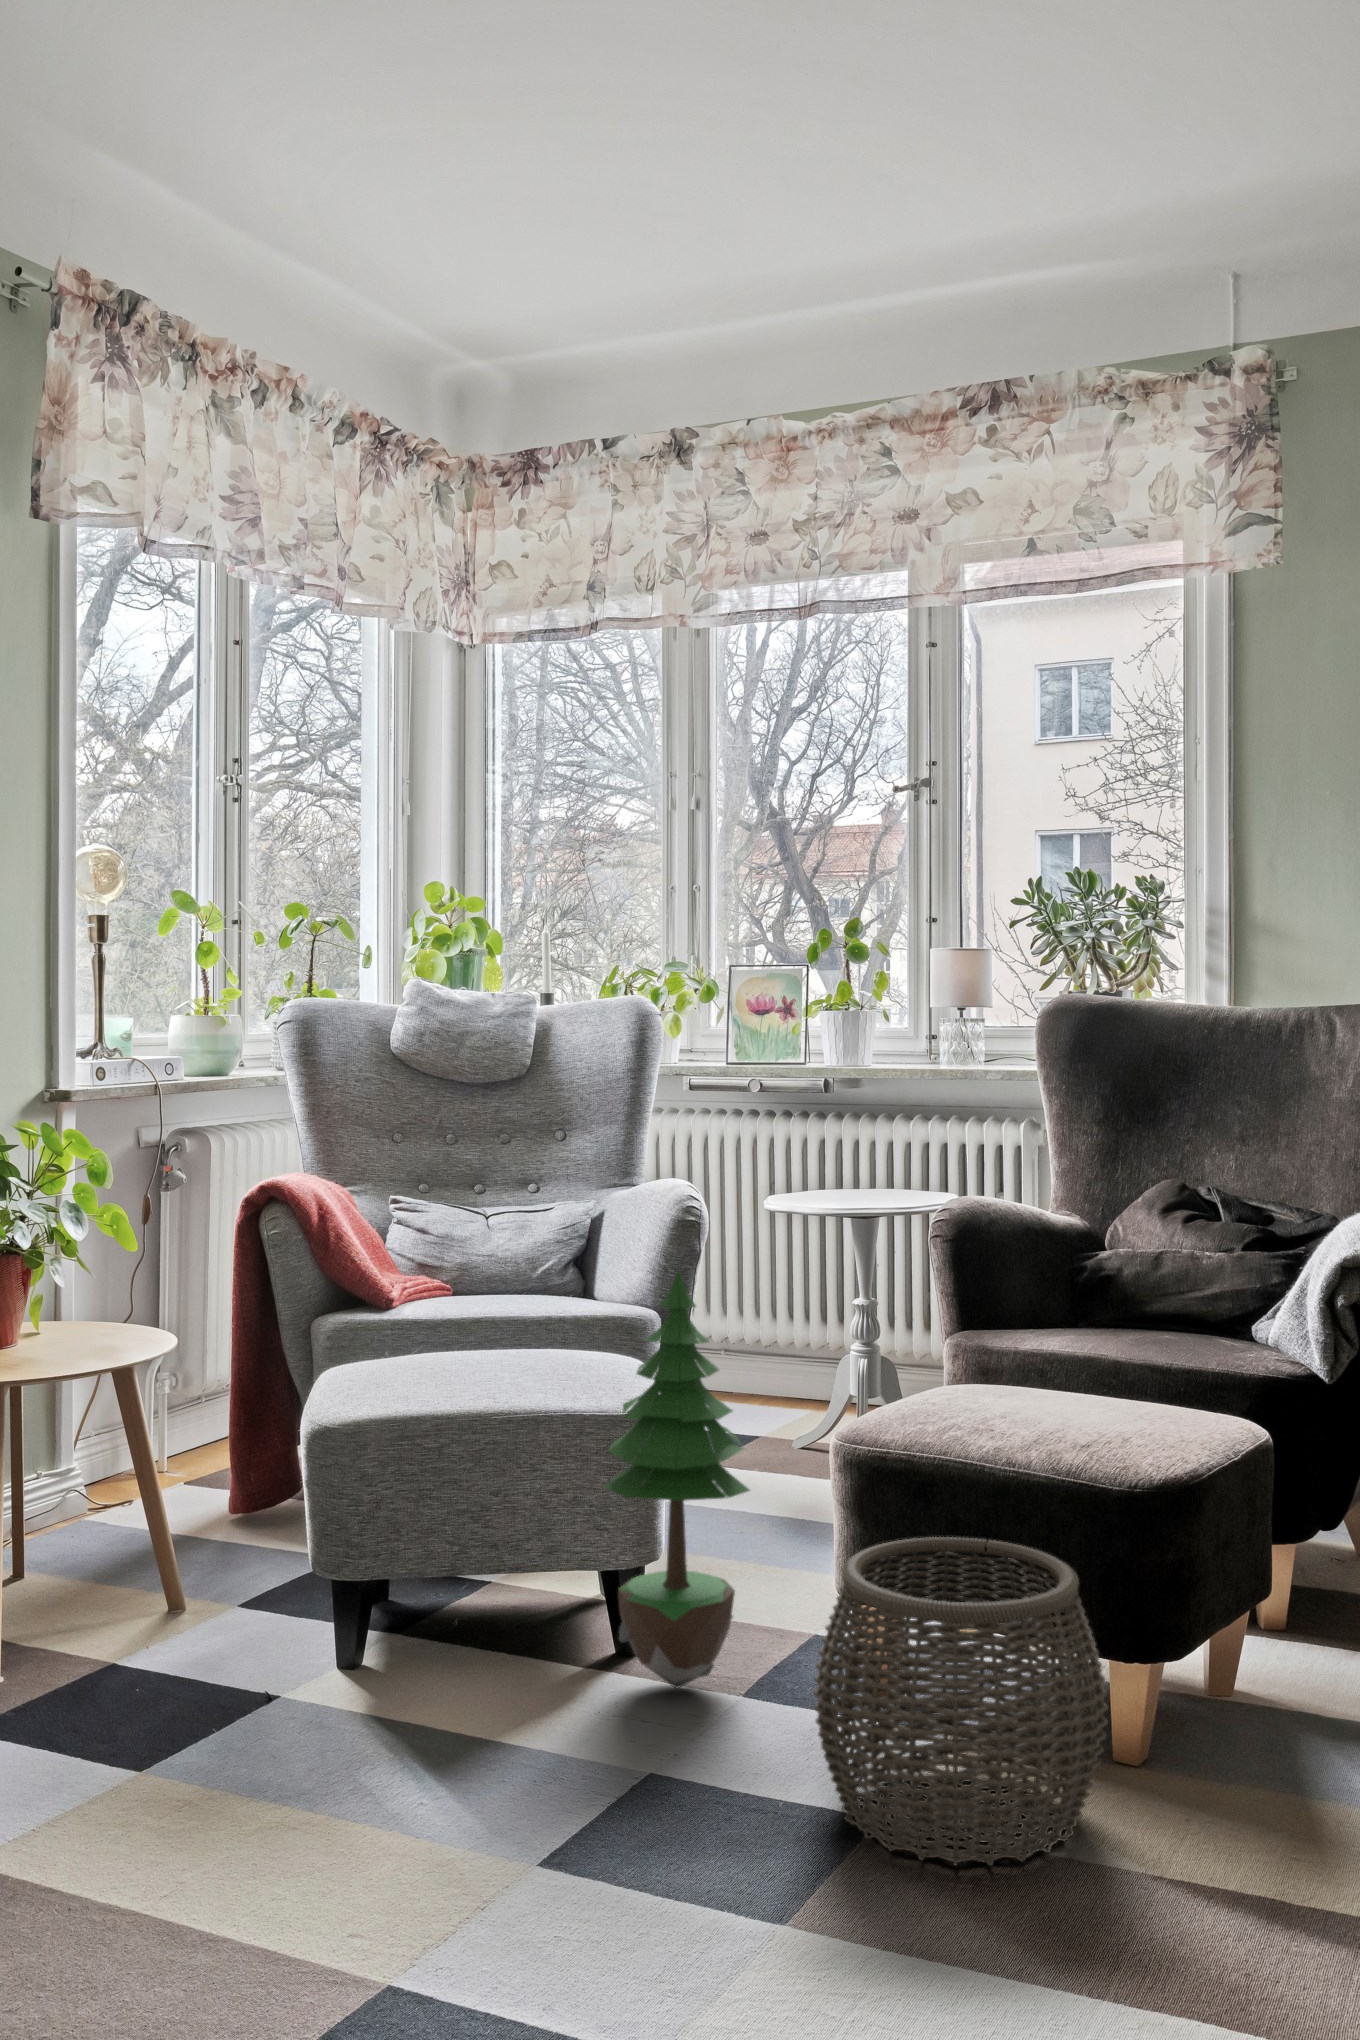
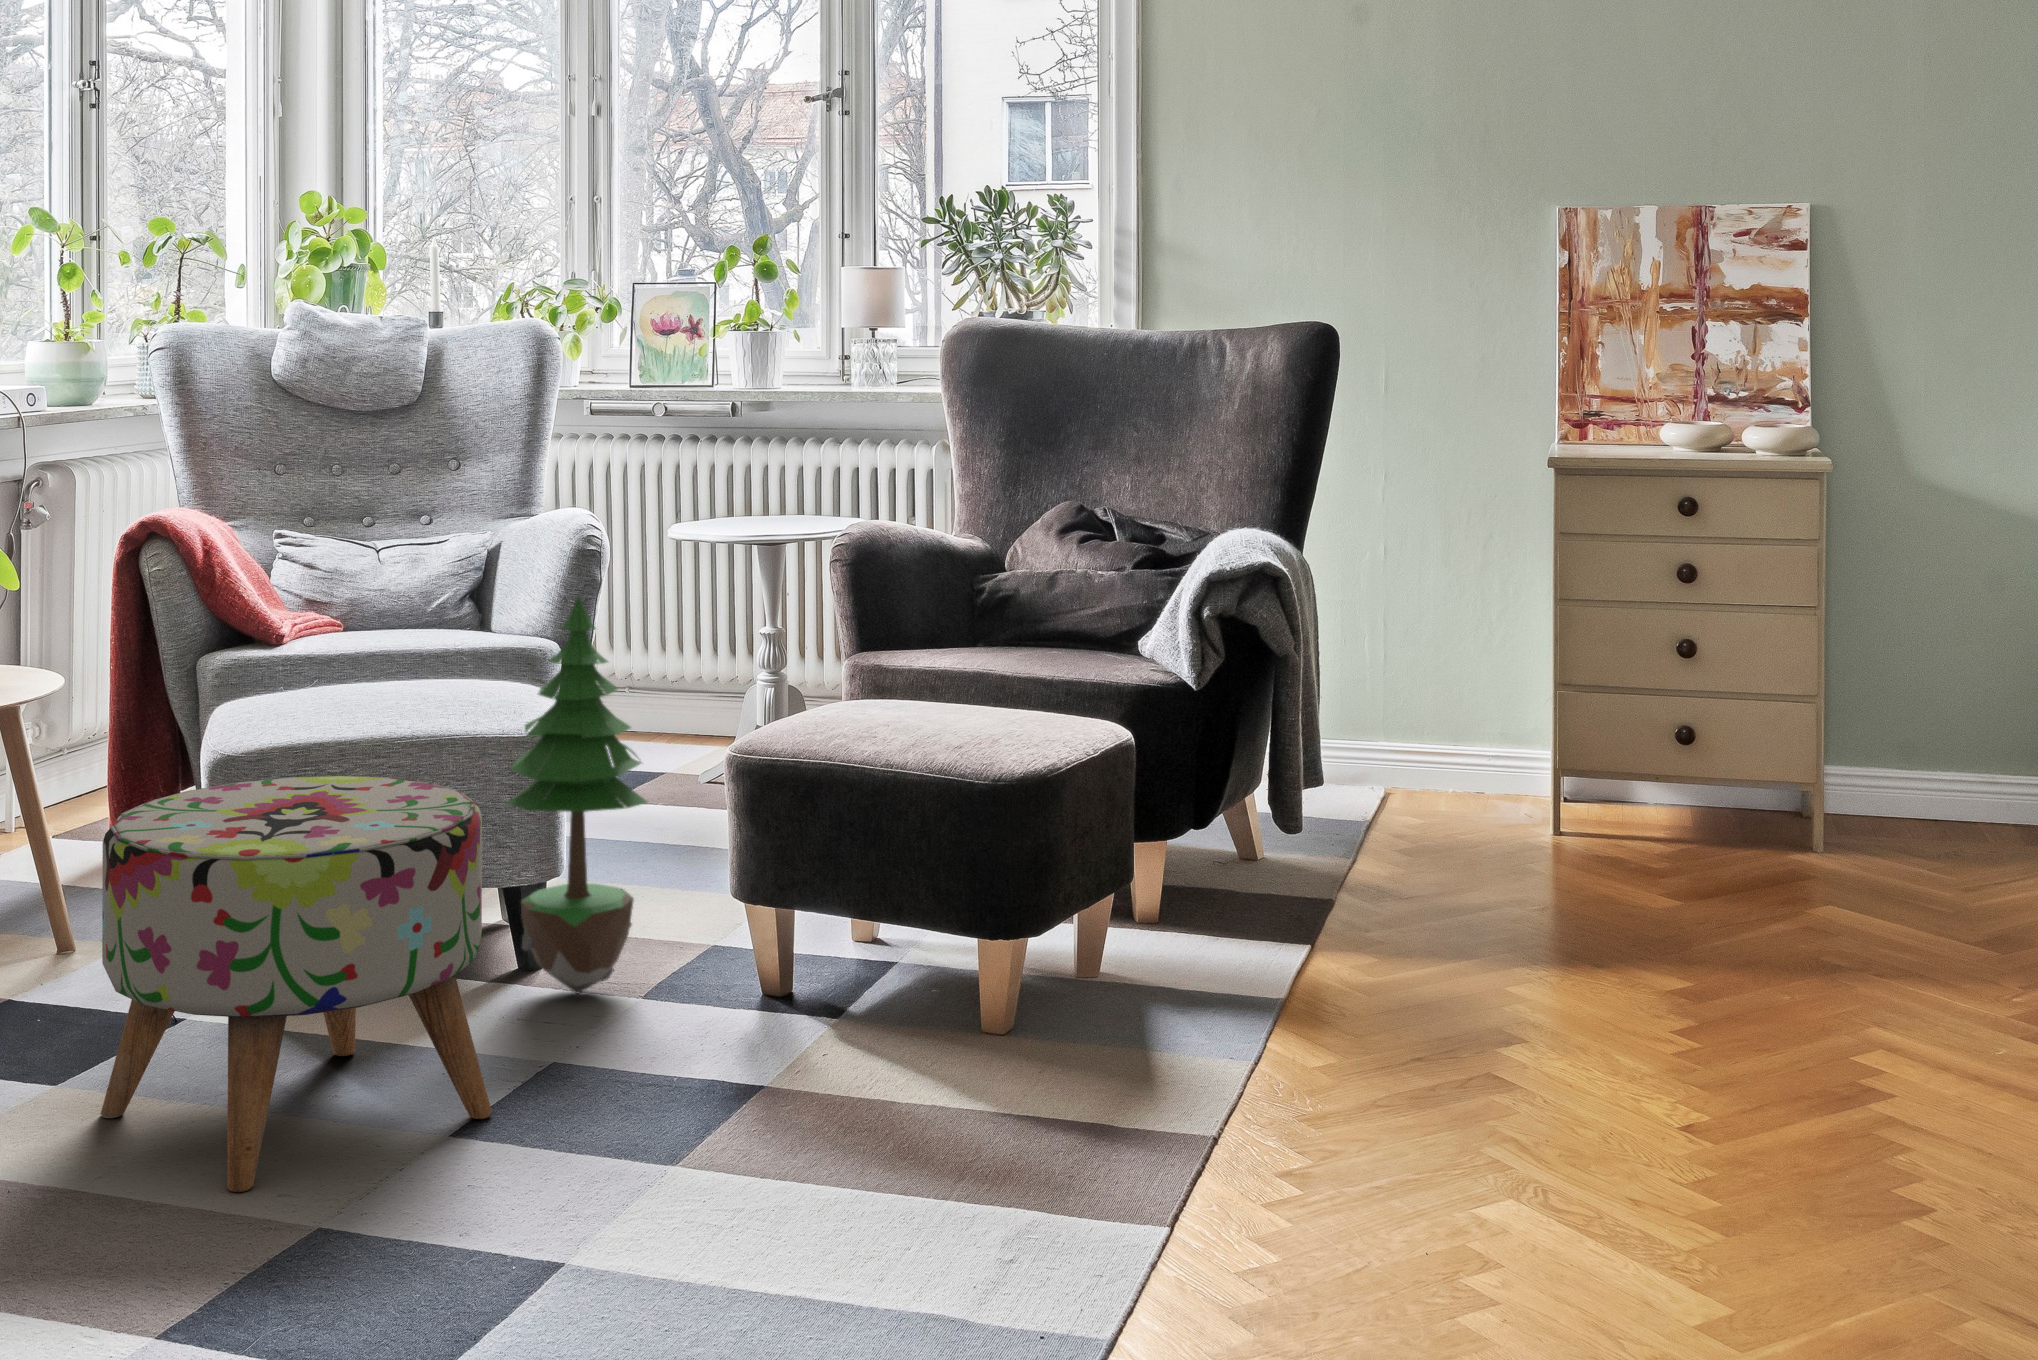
ottoman: none [175,1459,584,1933] -> present [101,776,492,1192]
woven basket: present [813,1537,1108,1866] -> none [705,832,968,1114]

